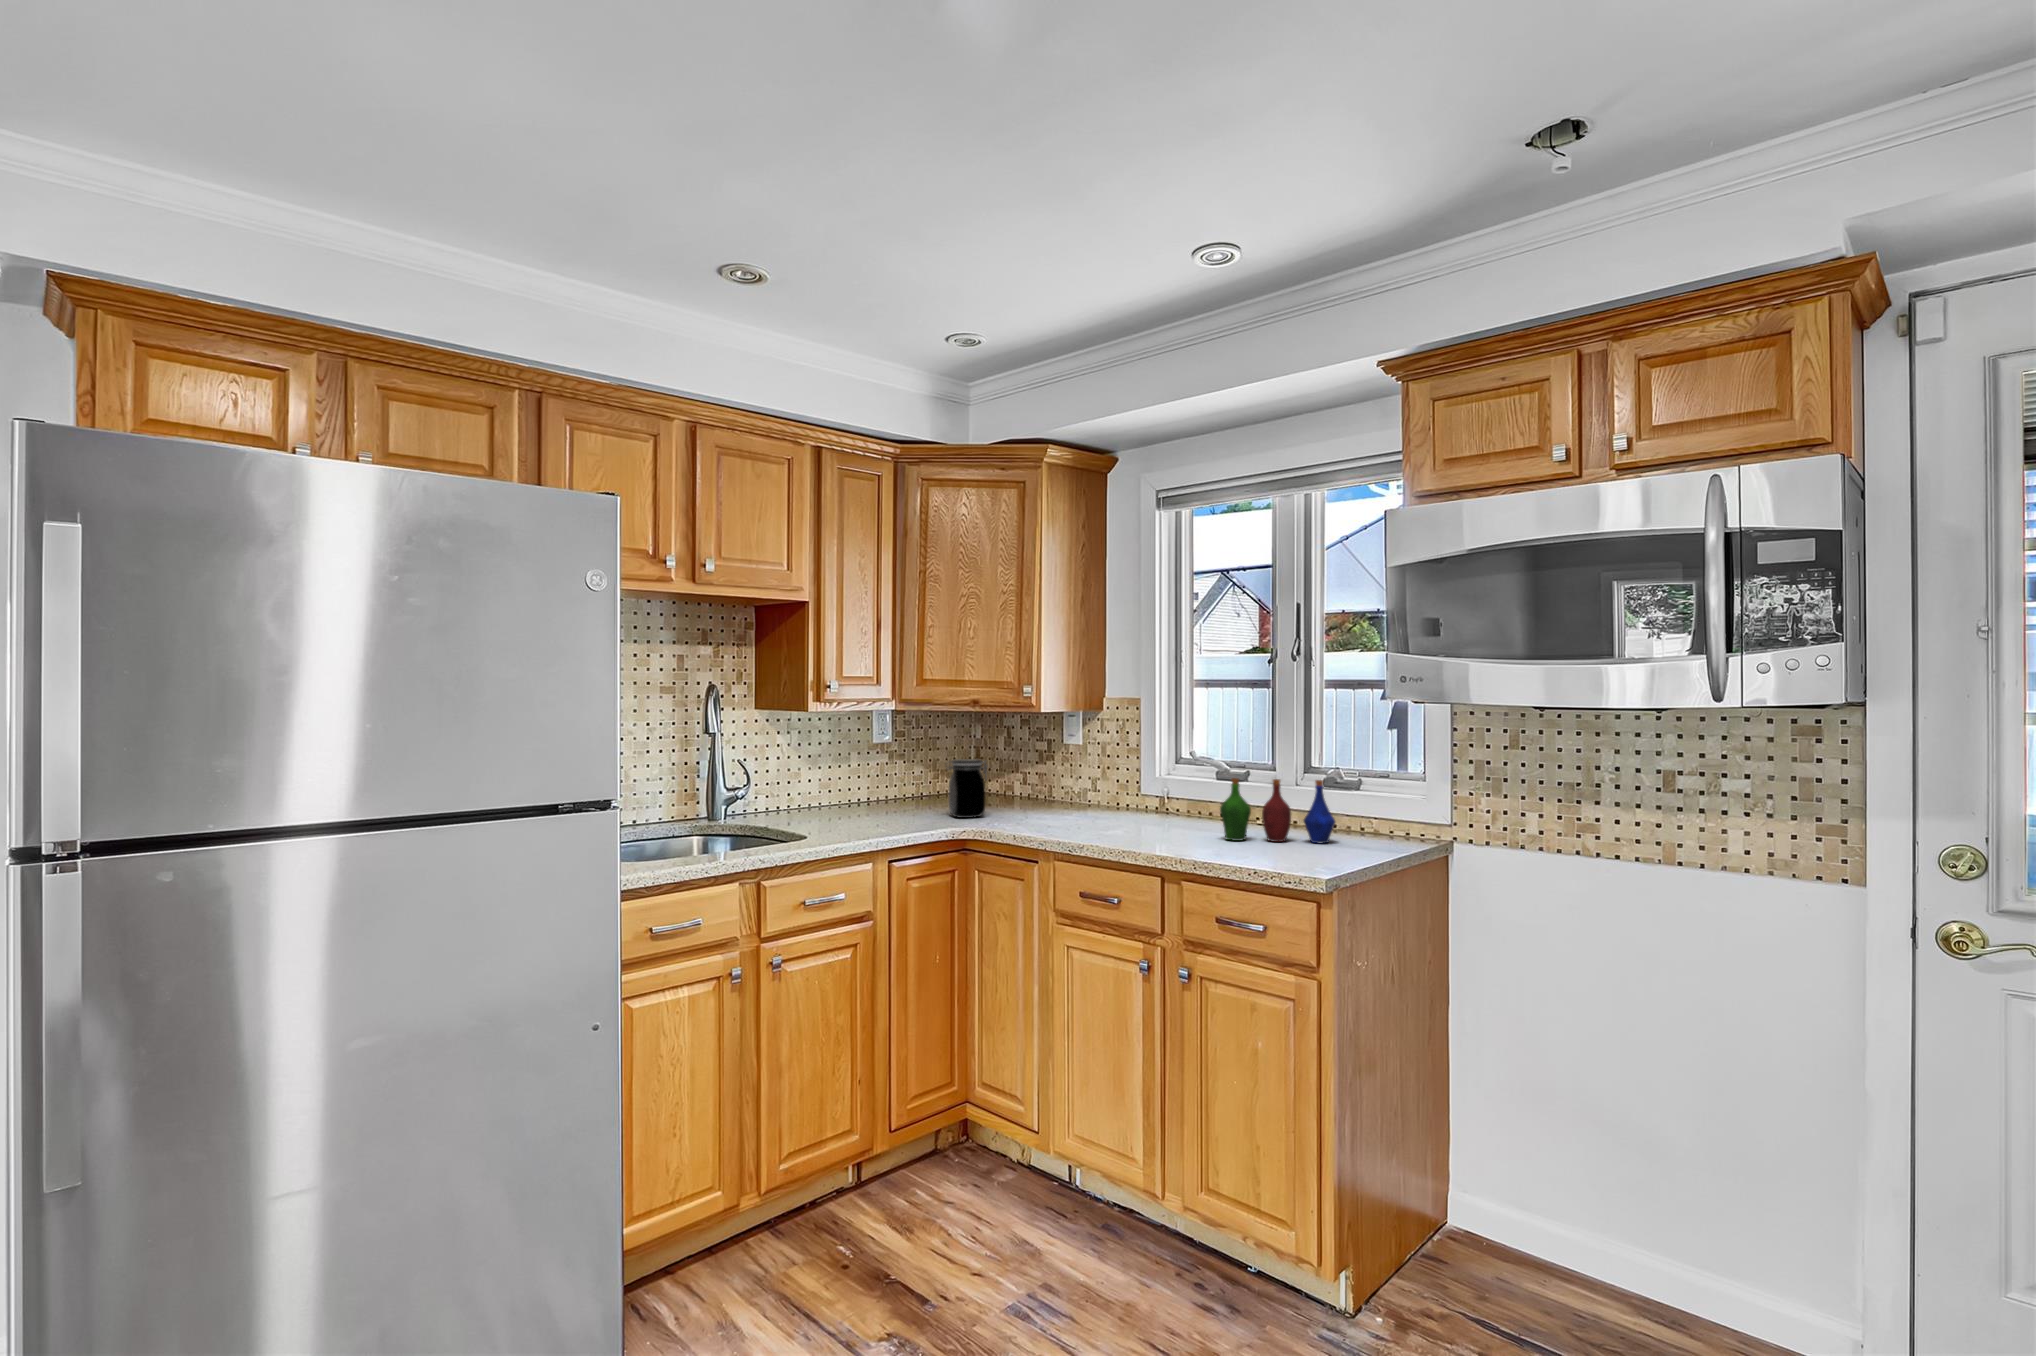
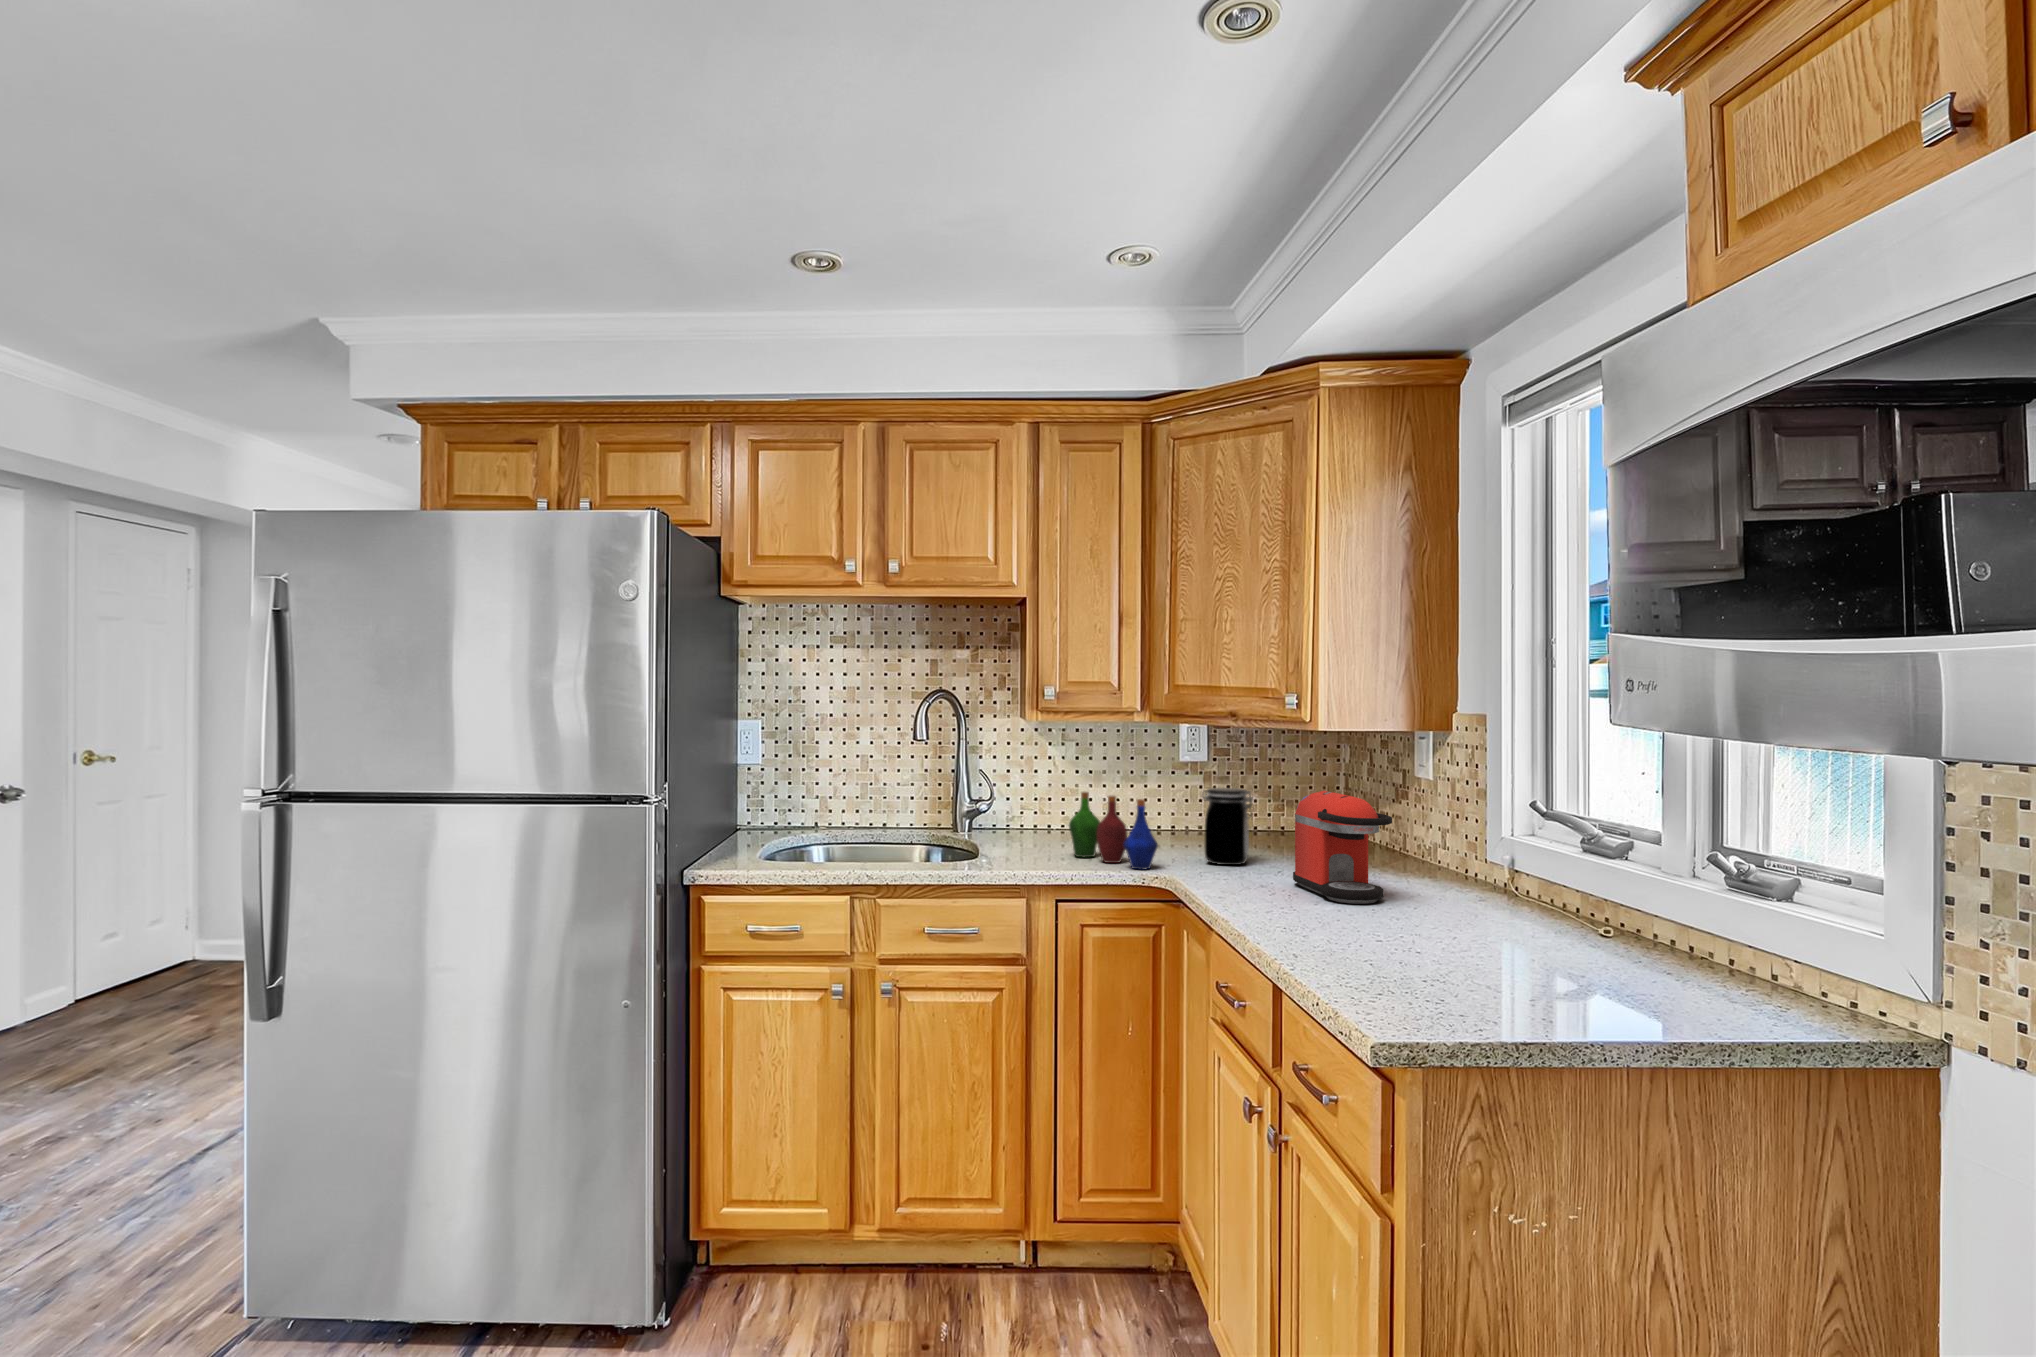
coffee maker: none [1046,754,1134,827] -> present [1293,791,1392,904]
bottle: present [1220,778,1335,843] -> present [1069,792,1158,870]

